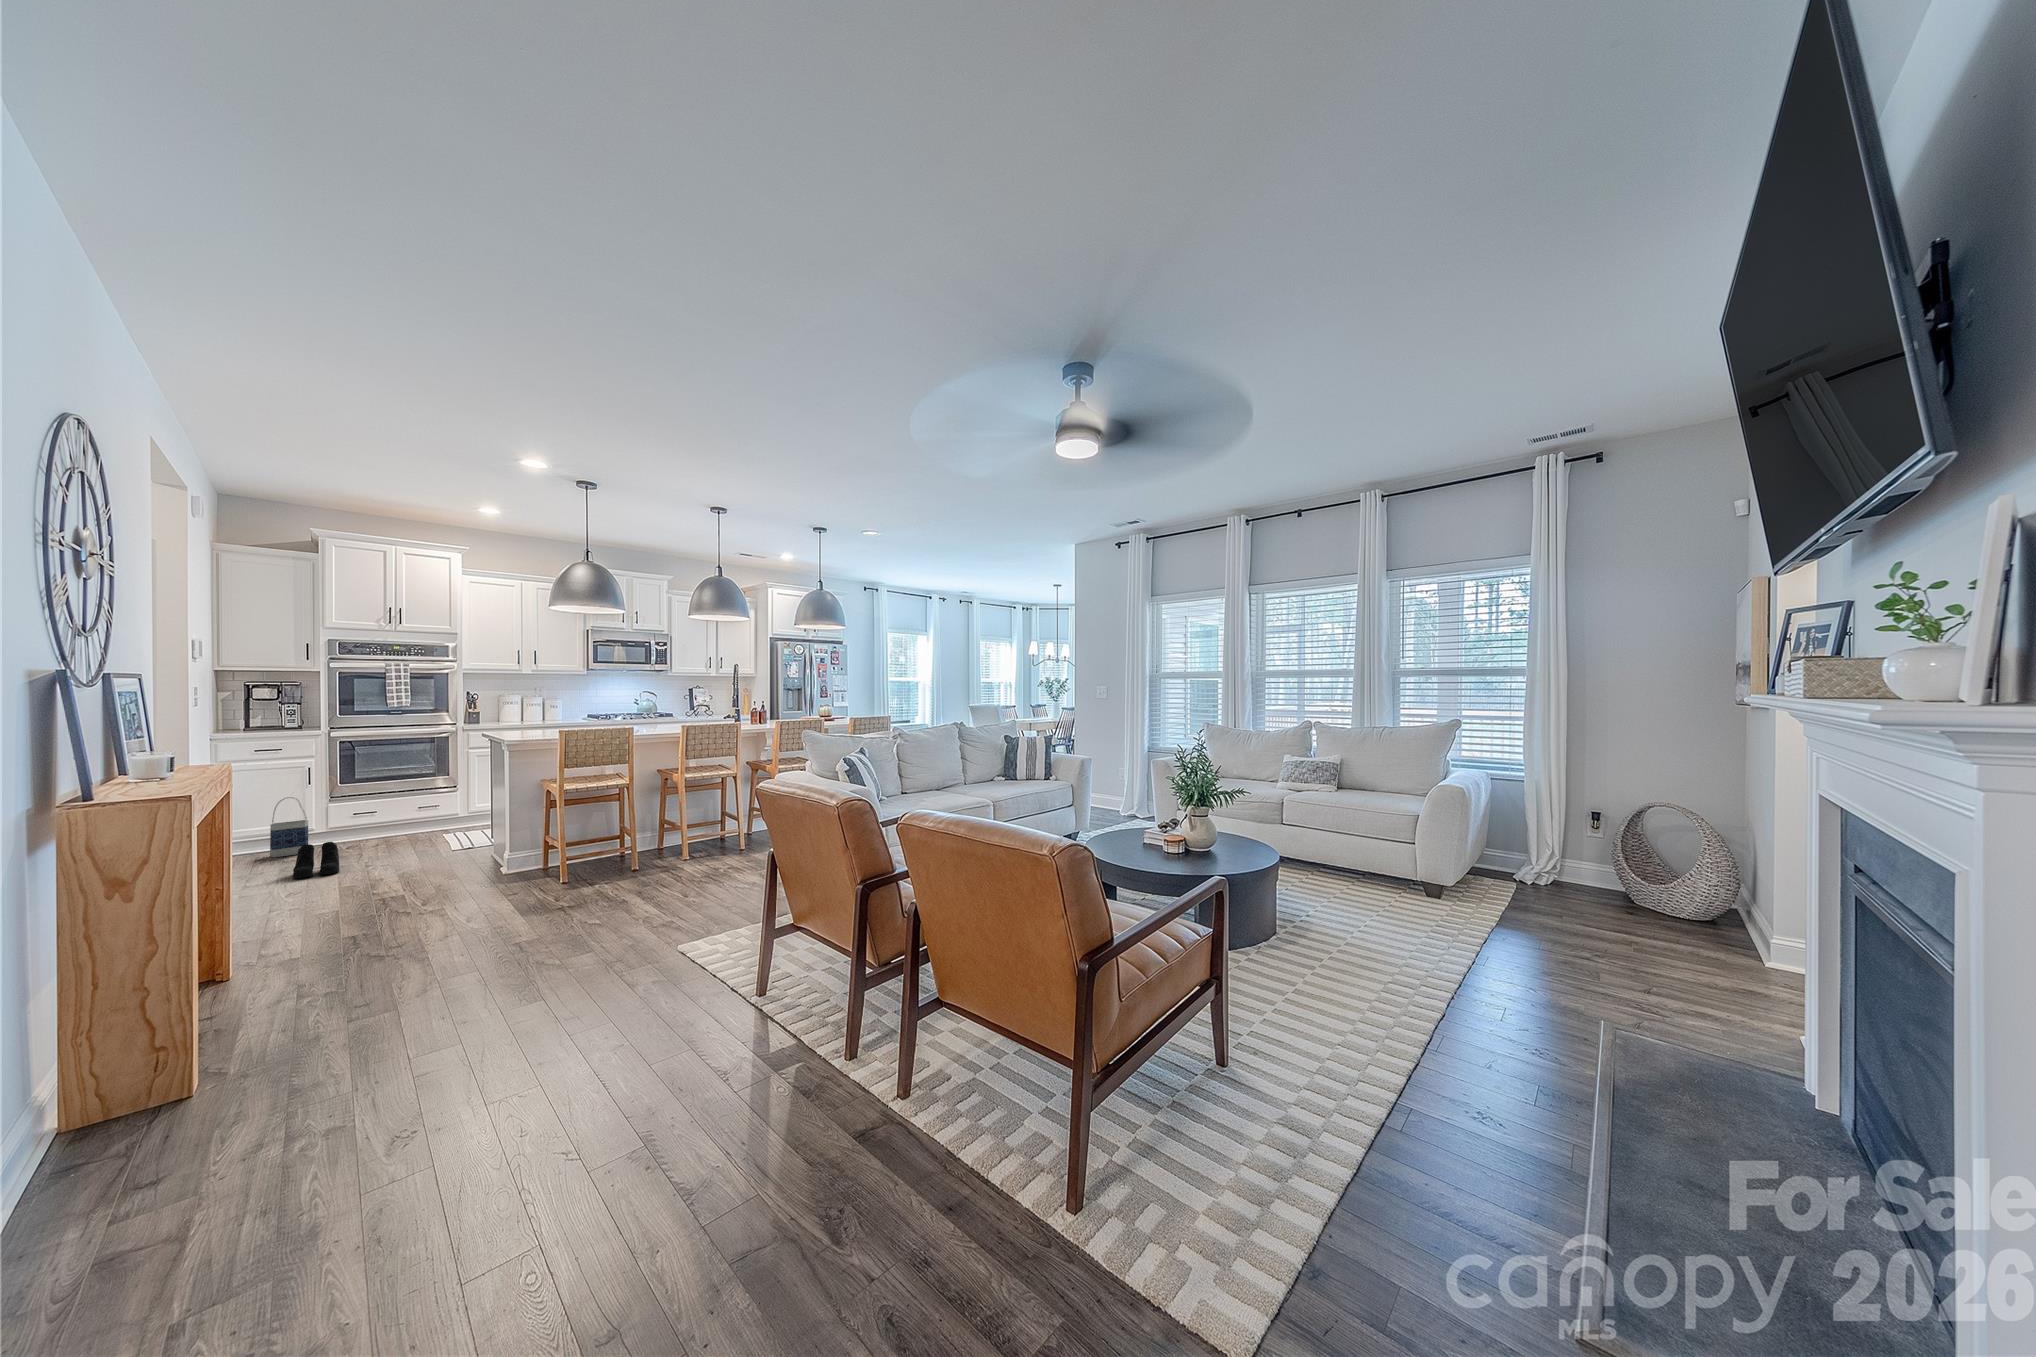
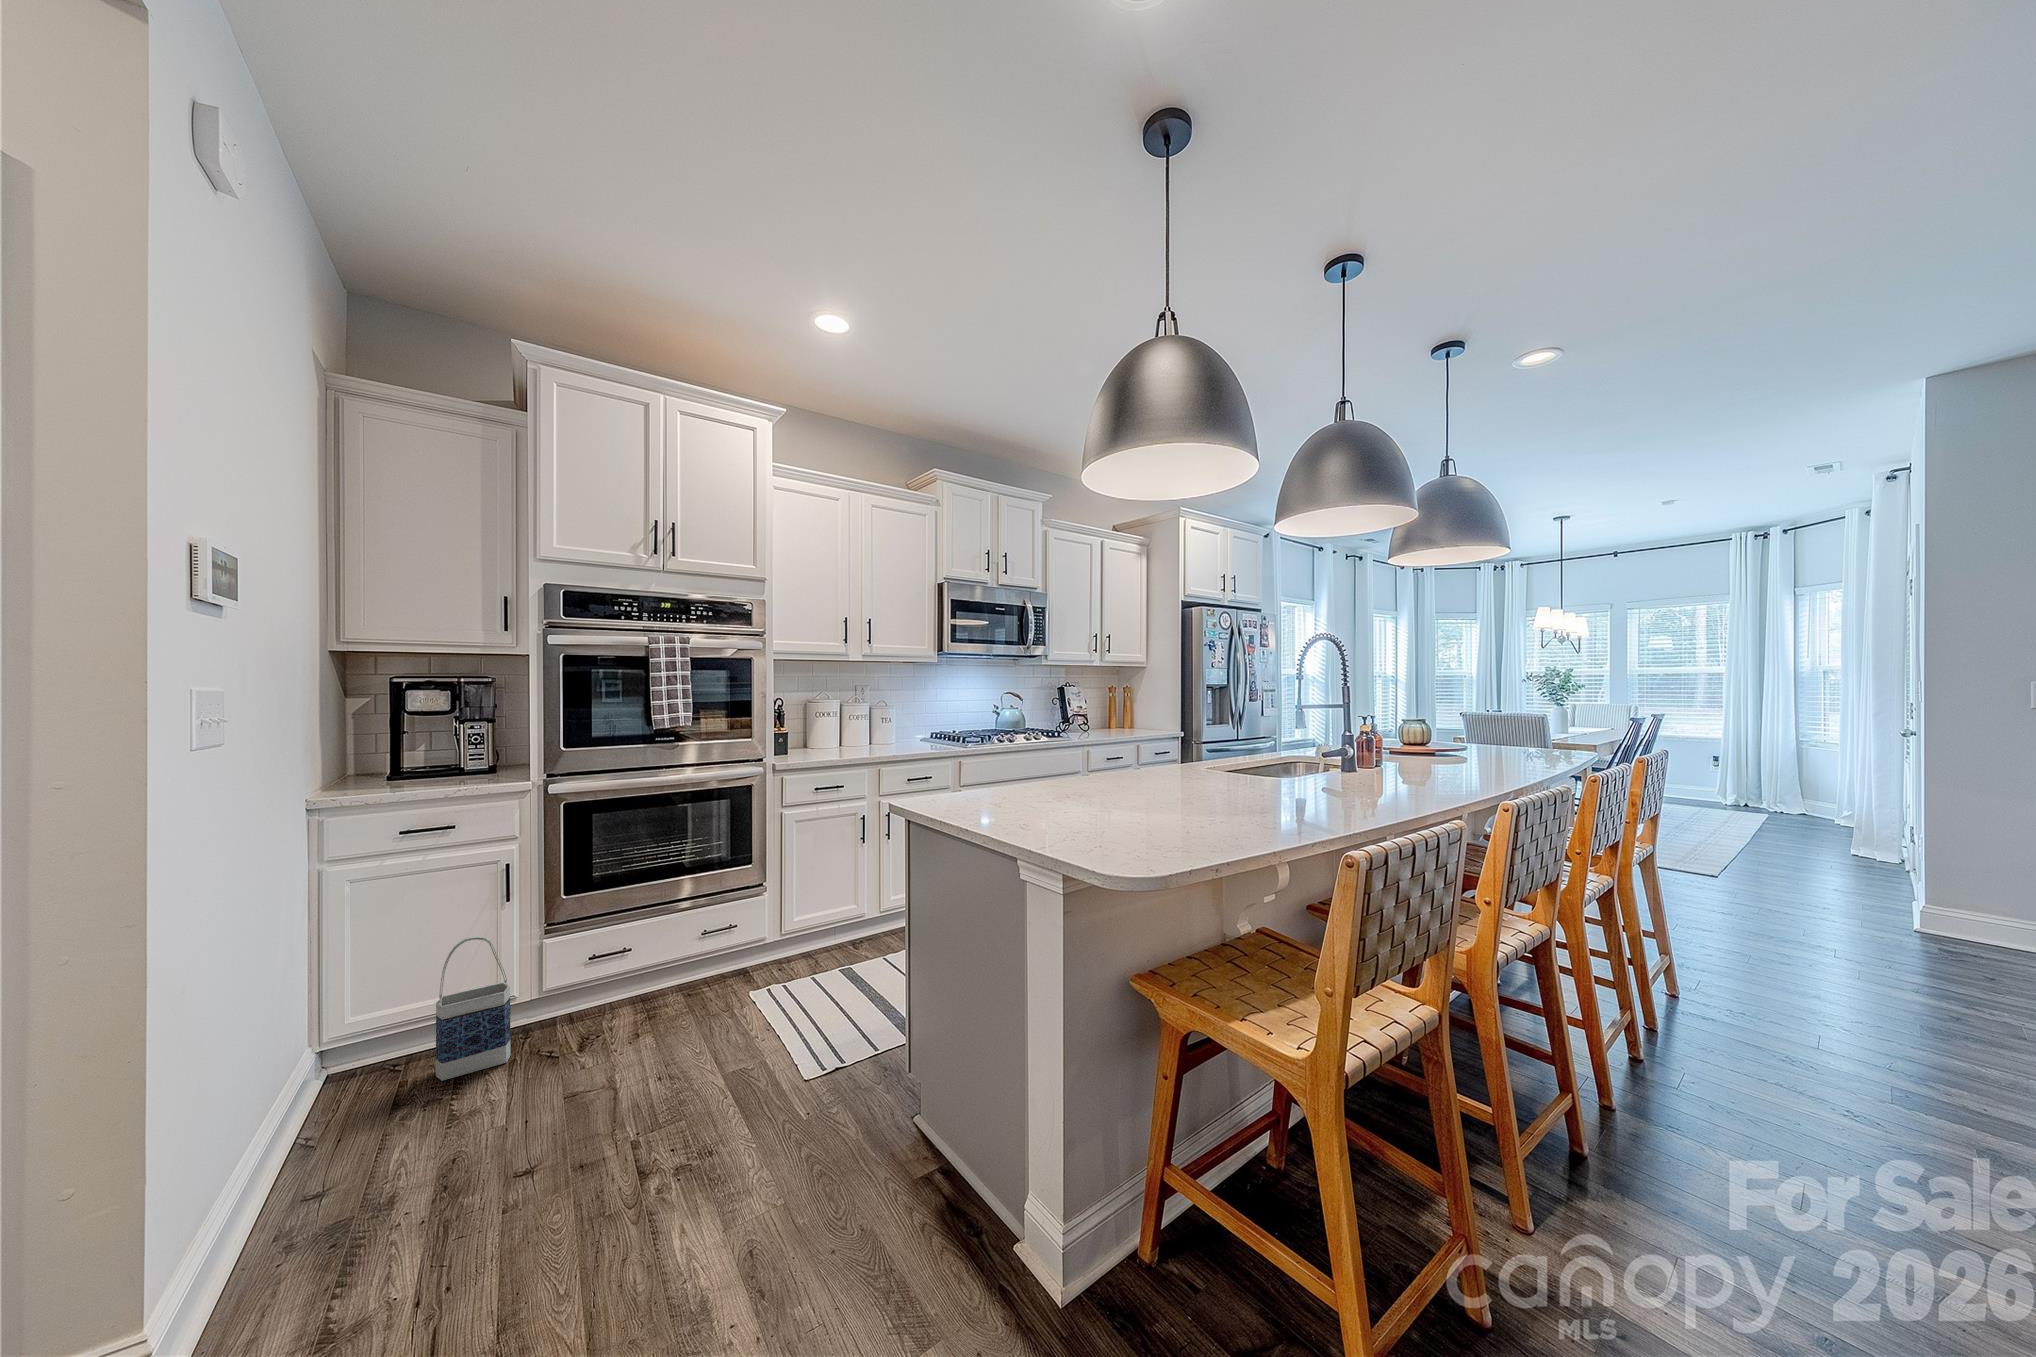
boots: present [293,842,339,879] -> none [473,1104,583,1254]

